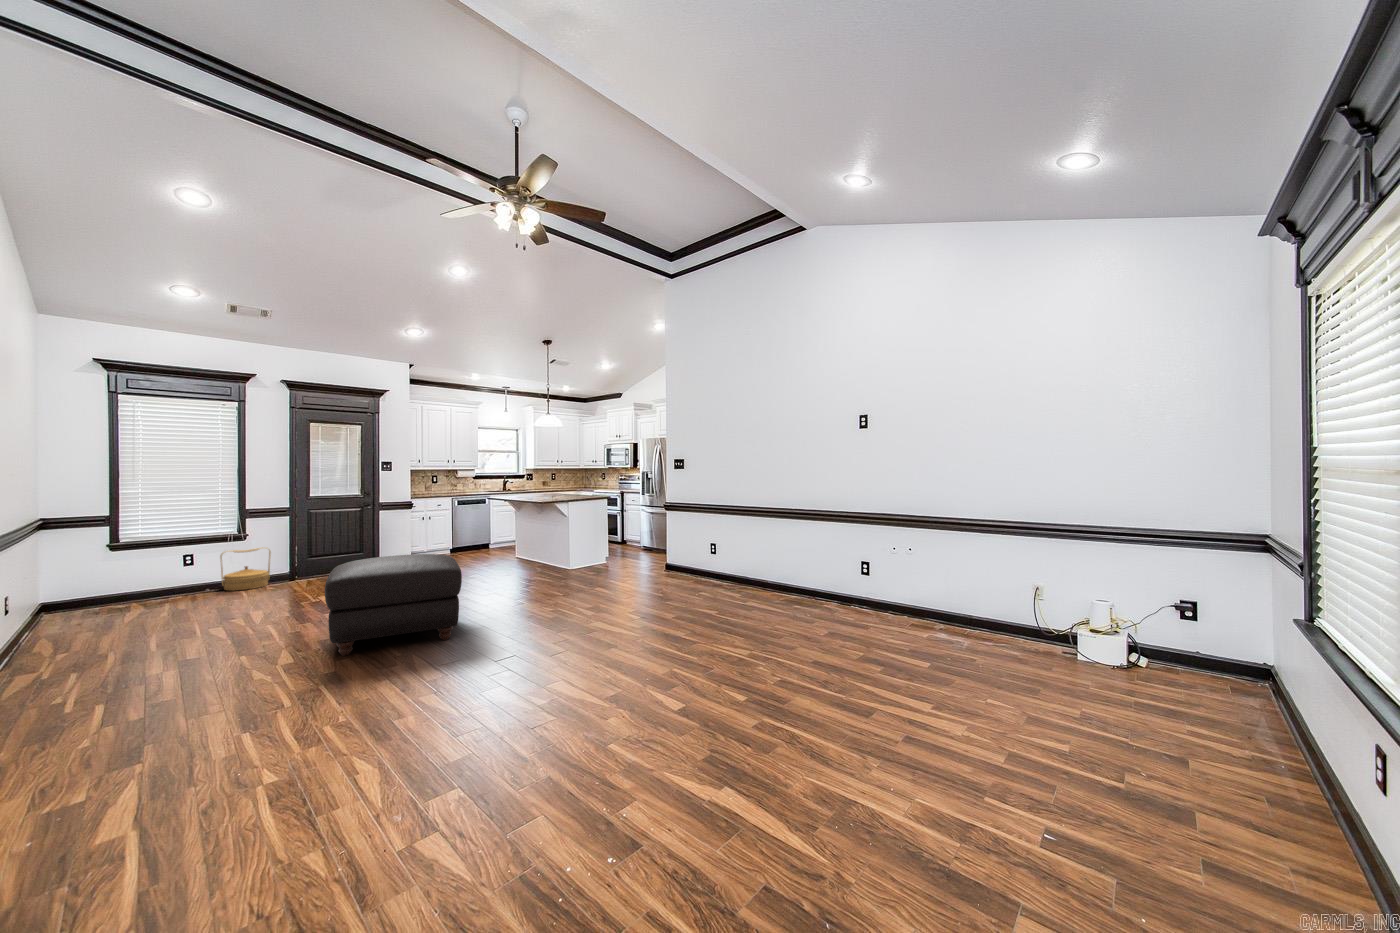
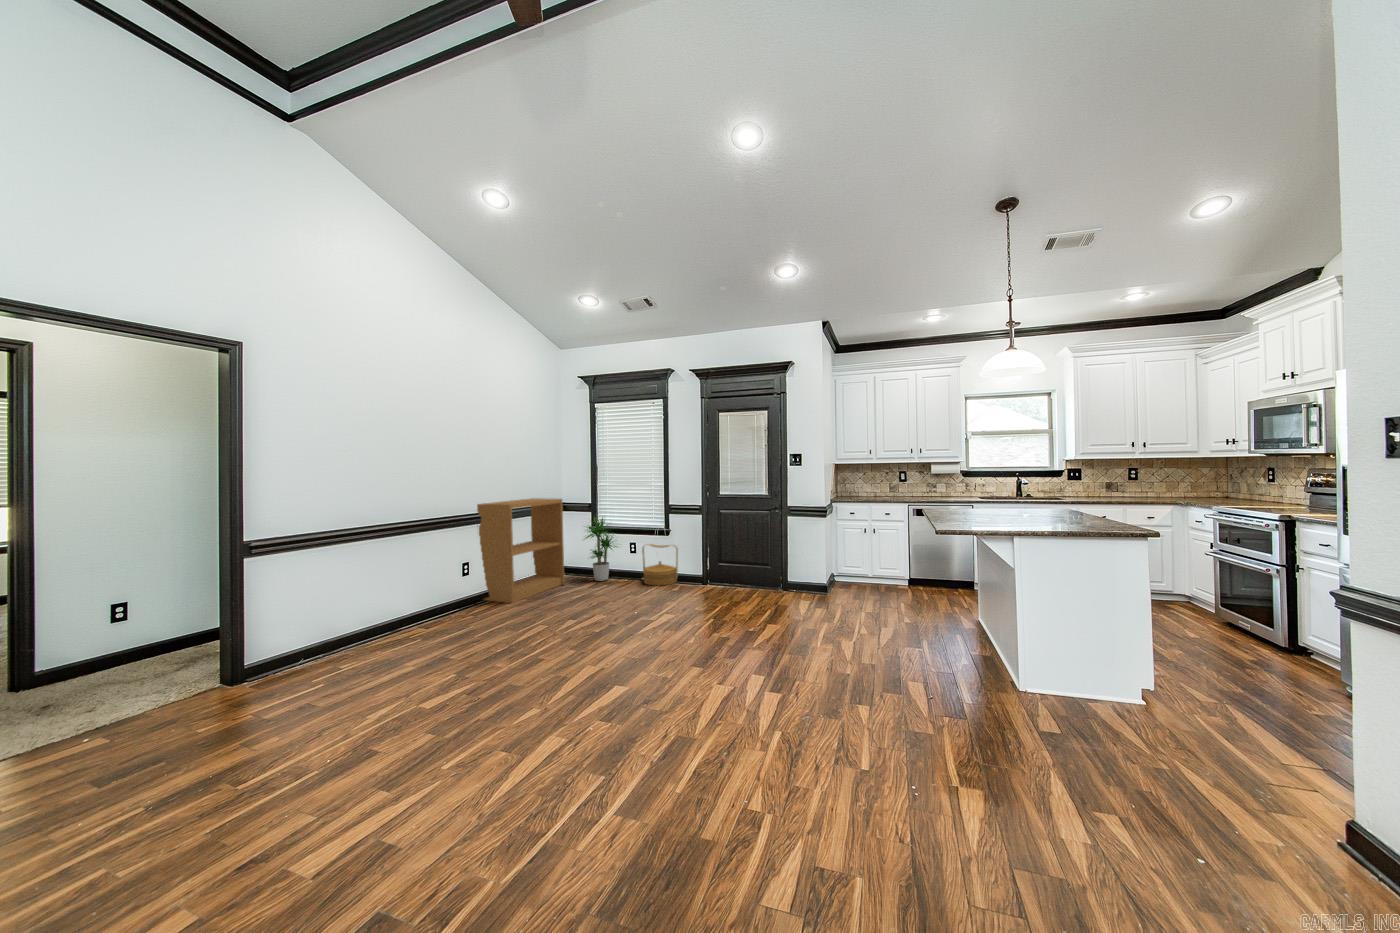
bookshelf: none [26,507,118,643] -> present [477,498,564,603]
potted plant: none [121,525,192,602] -> present [586,517,618,581]
ottoman: present [325,554,462,656] -> none [340,599,559,790]

